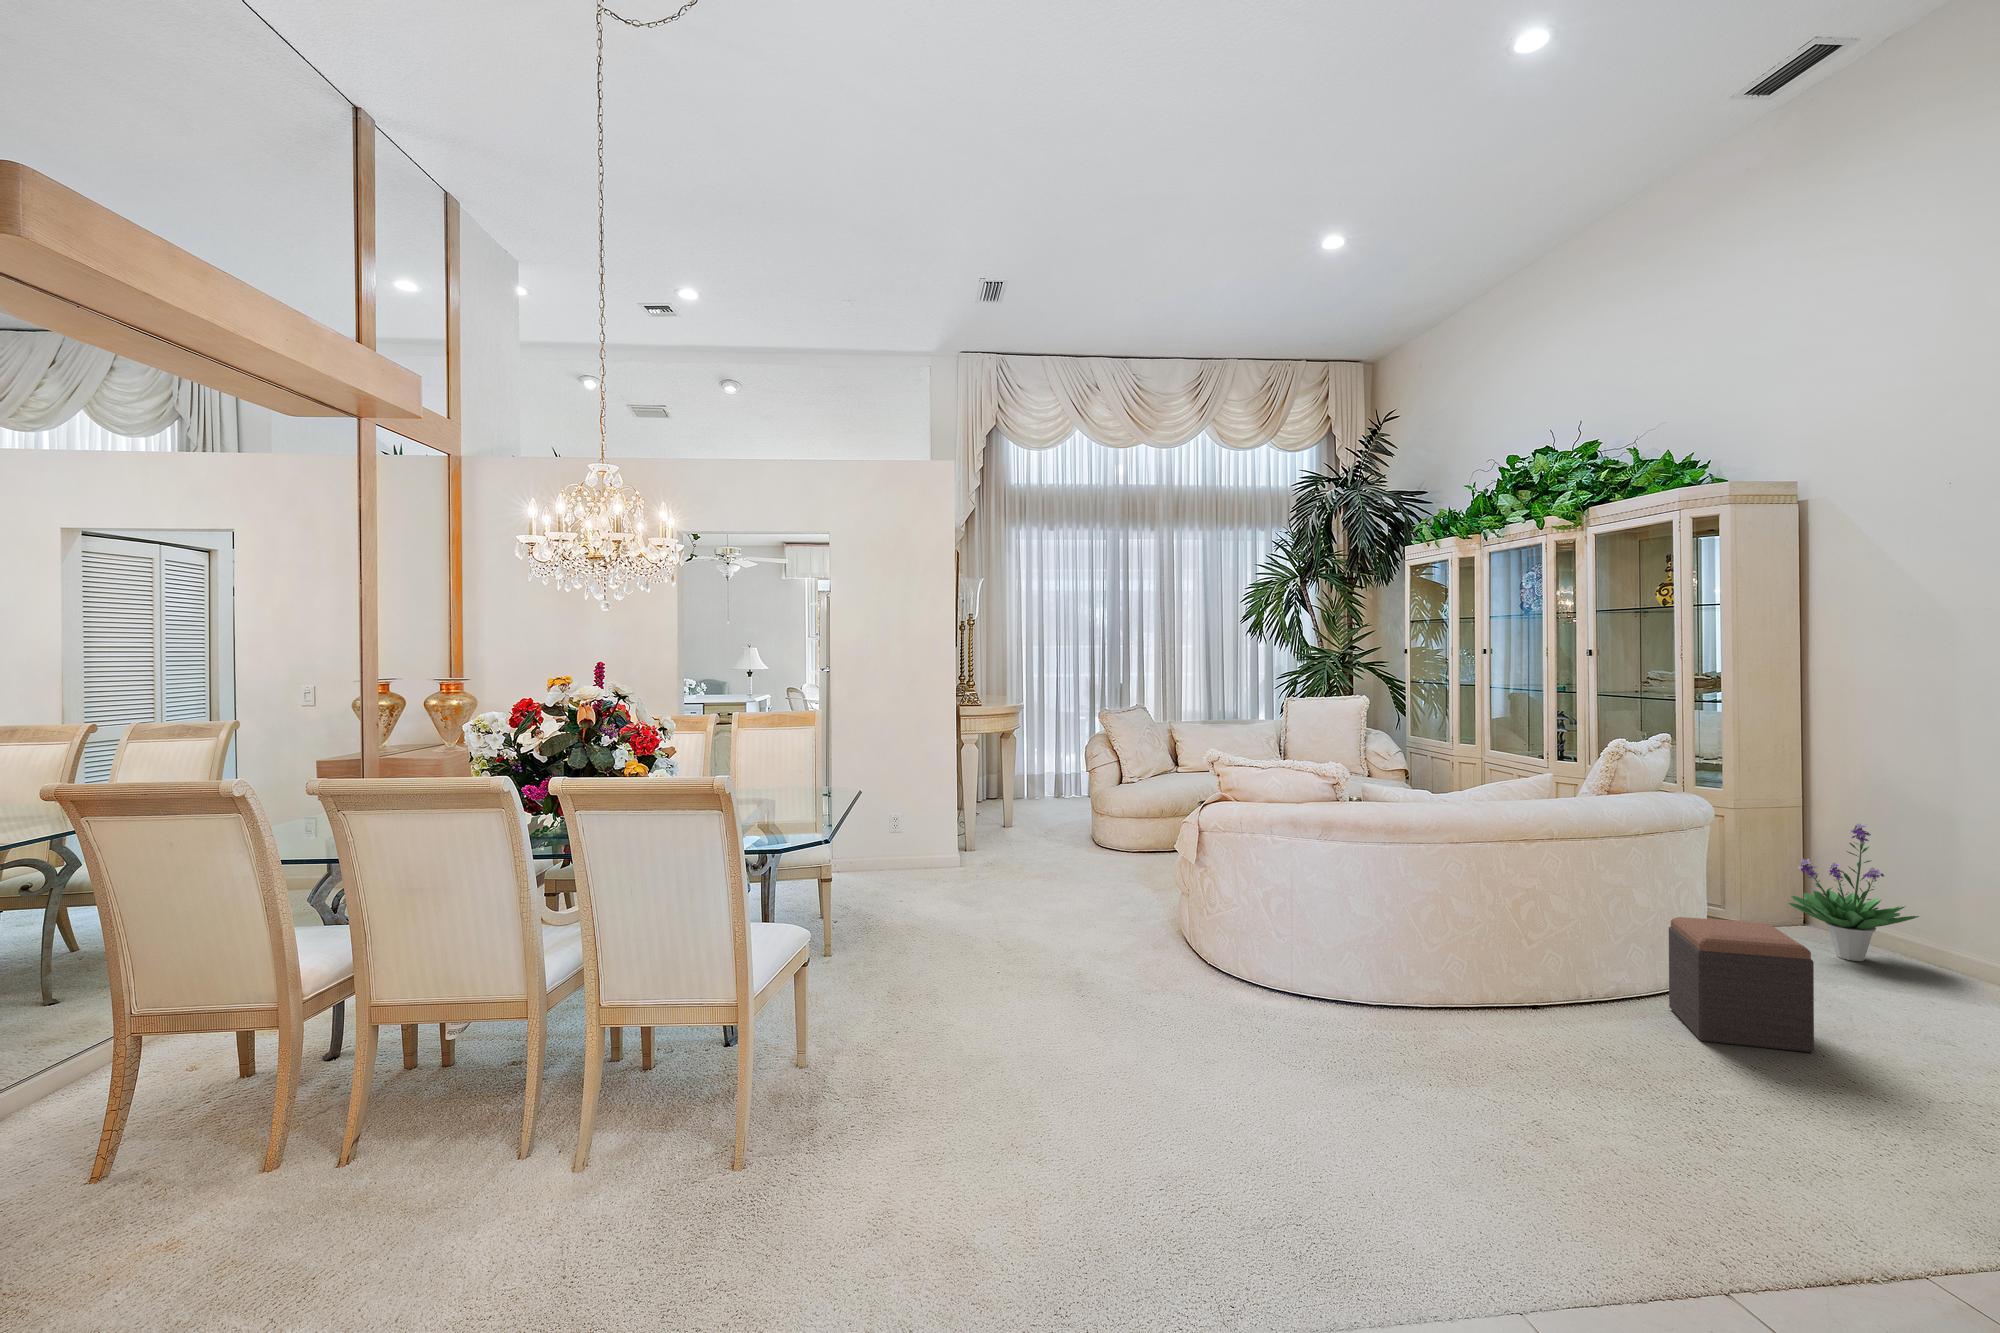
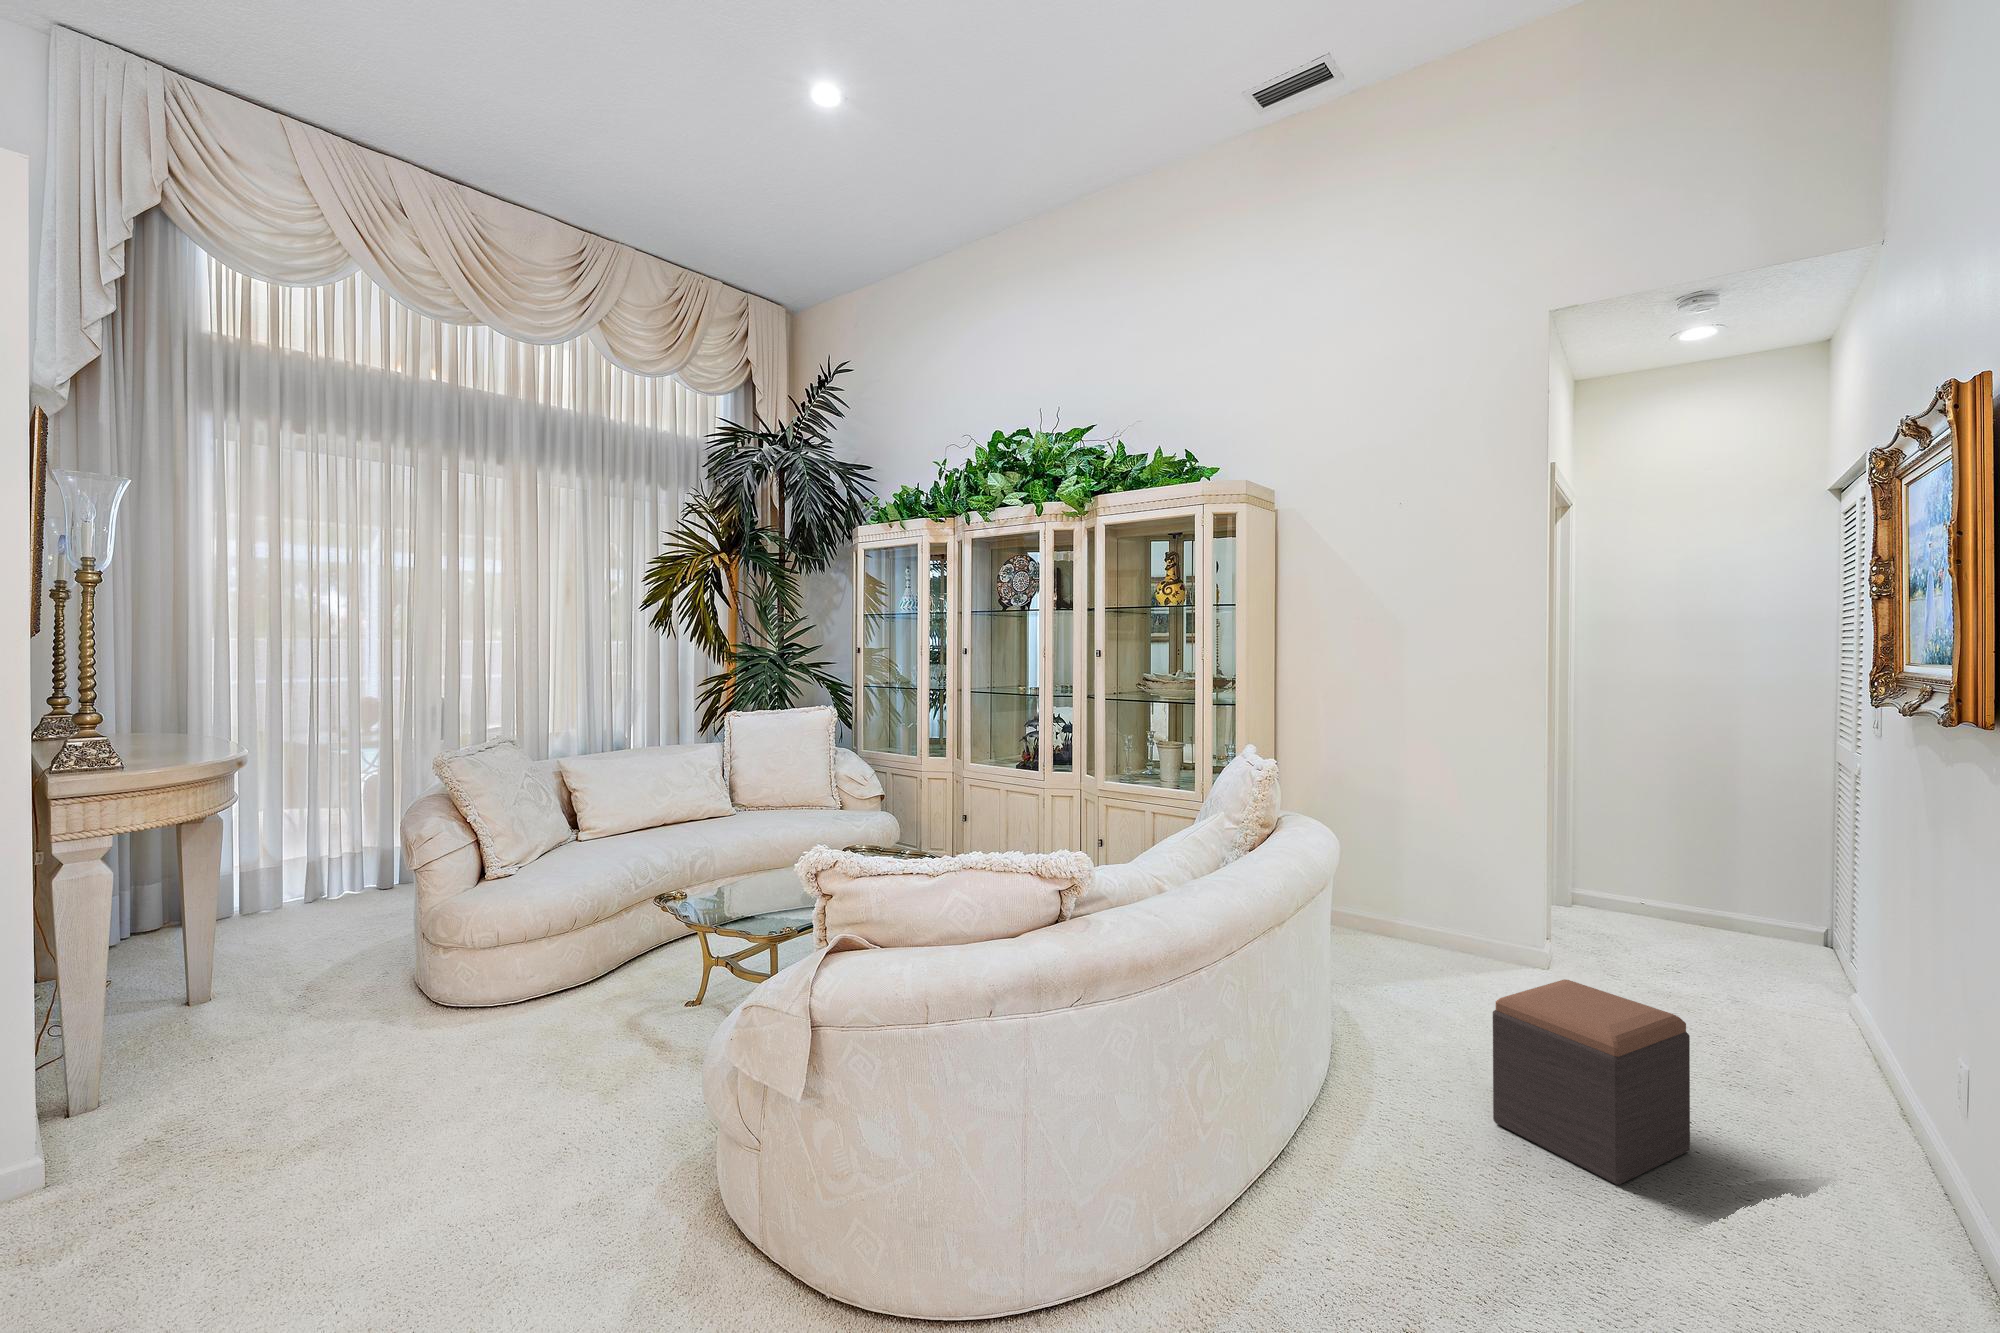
potted plant: present [1789,823,1919,961] -> none [1369,822,1478,966]

